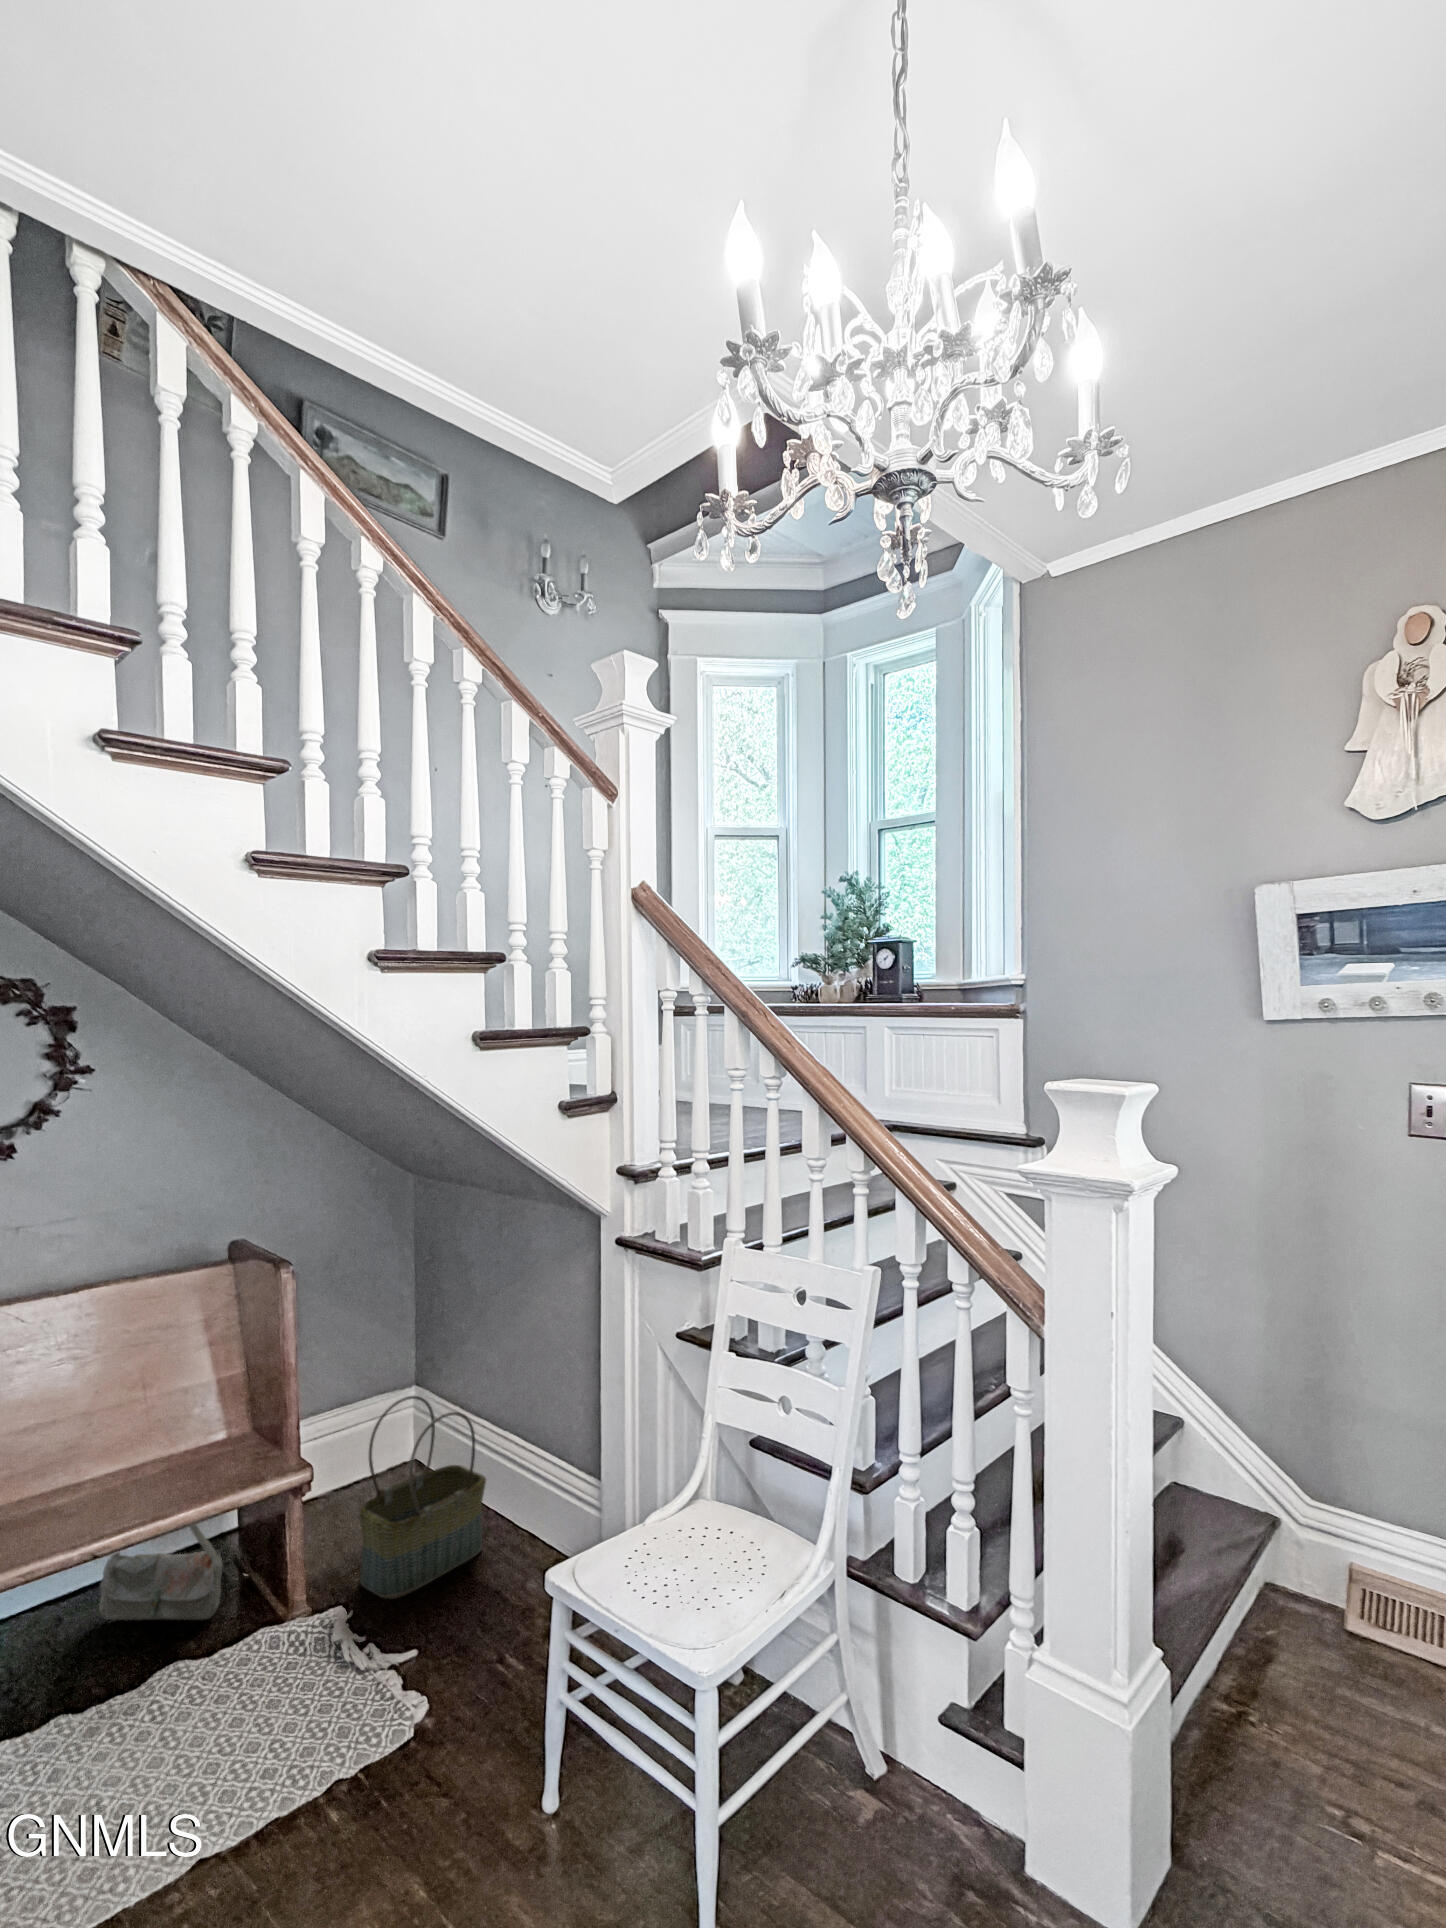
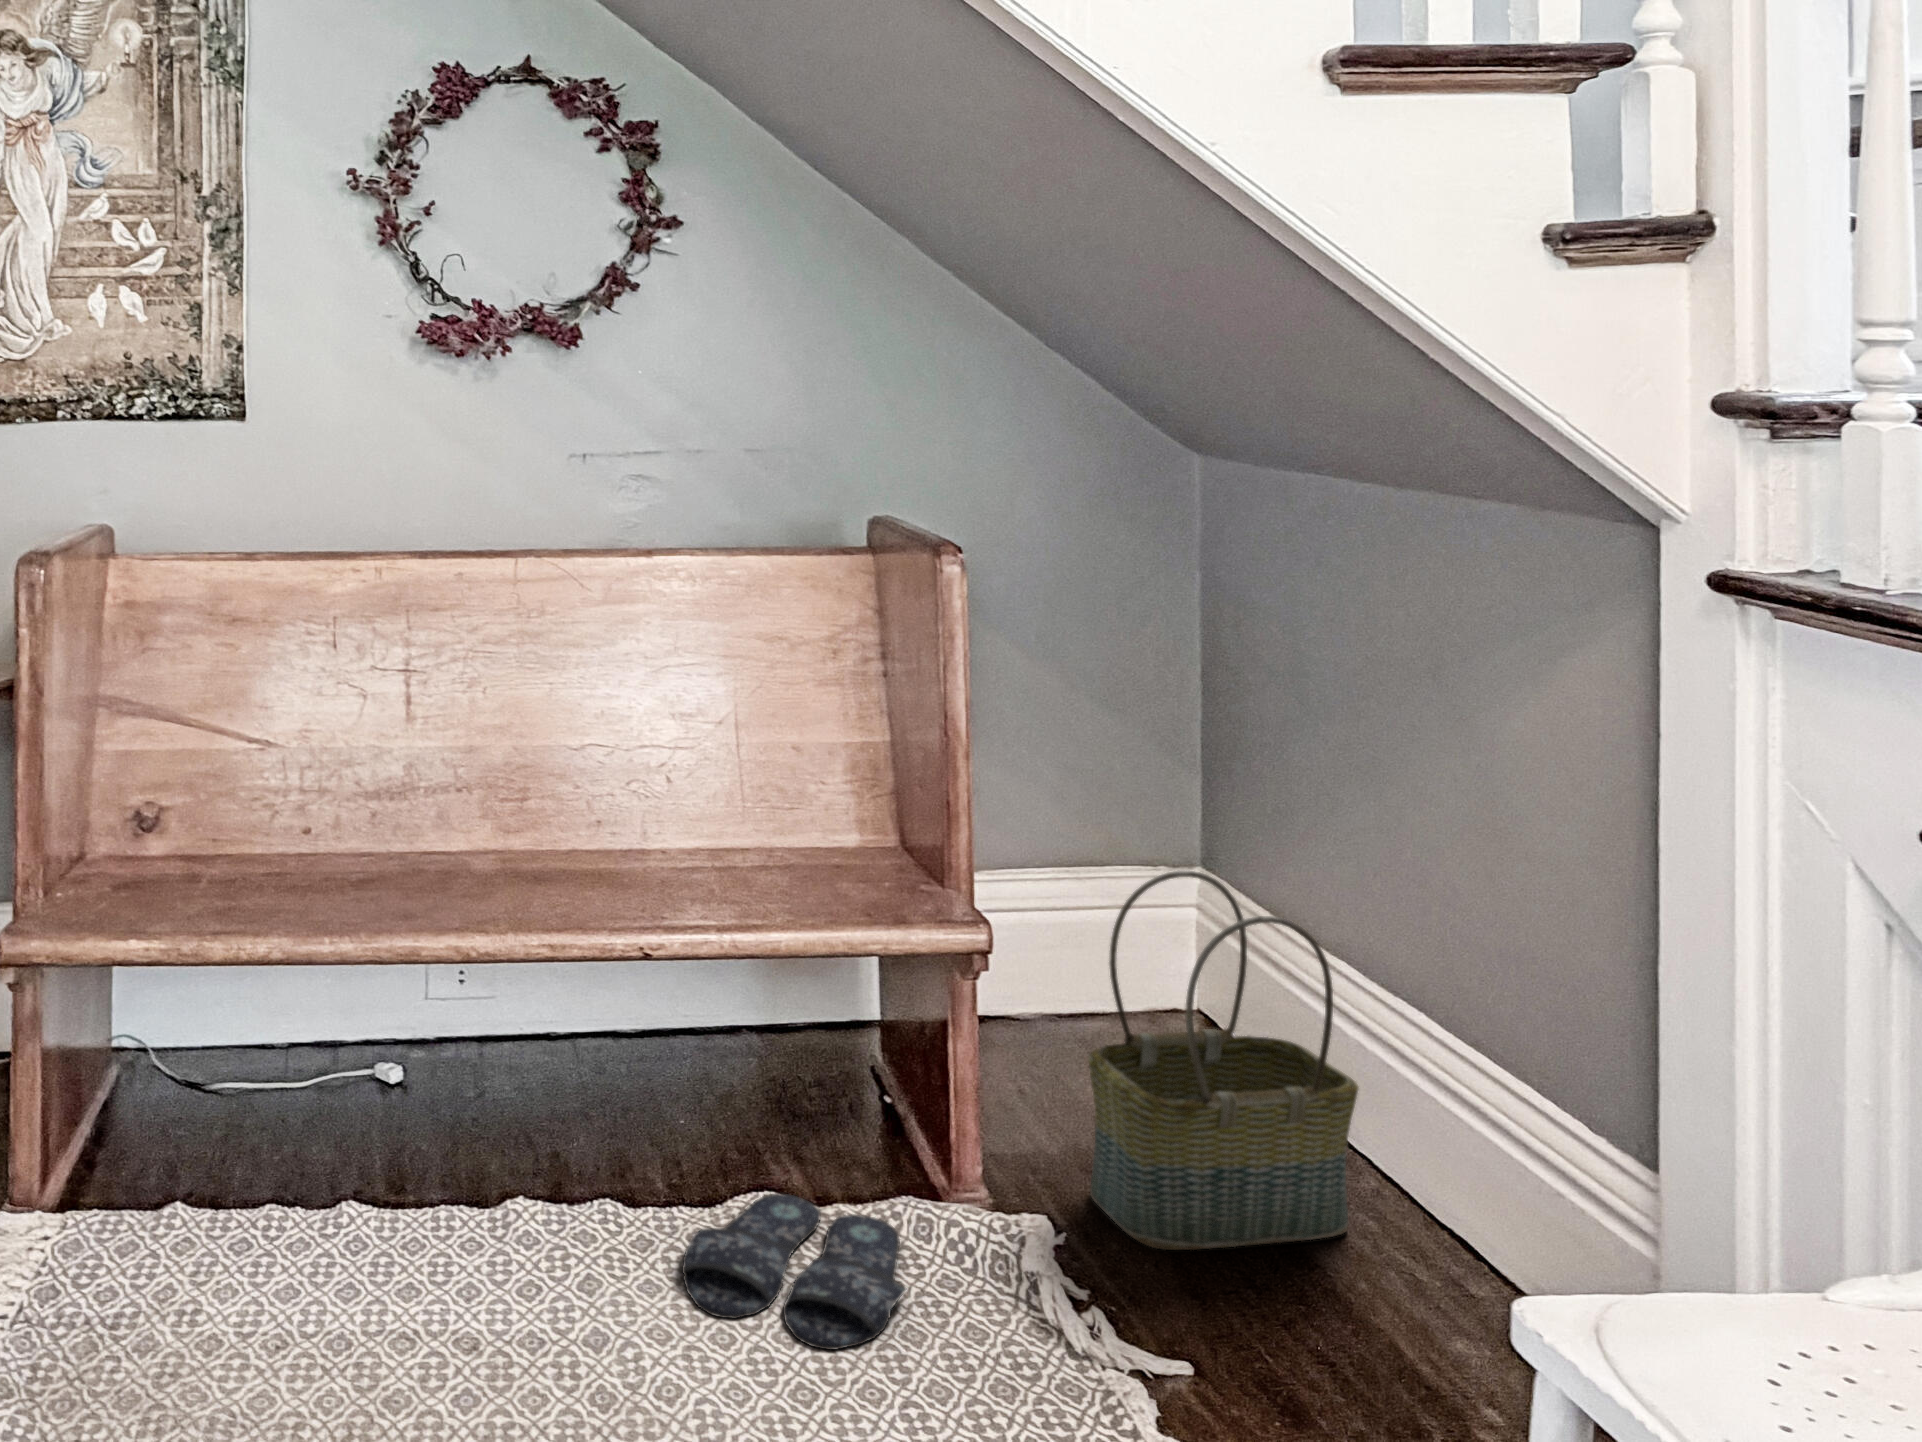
bag: present [99,1524,222,1620] -> none [674,900,851,1148]
slippers: none [129,1649,269,1755] -> present [682,1194,906,1350]

